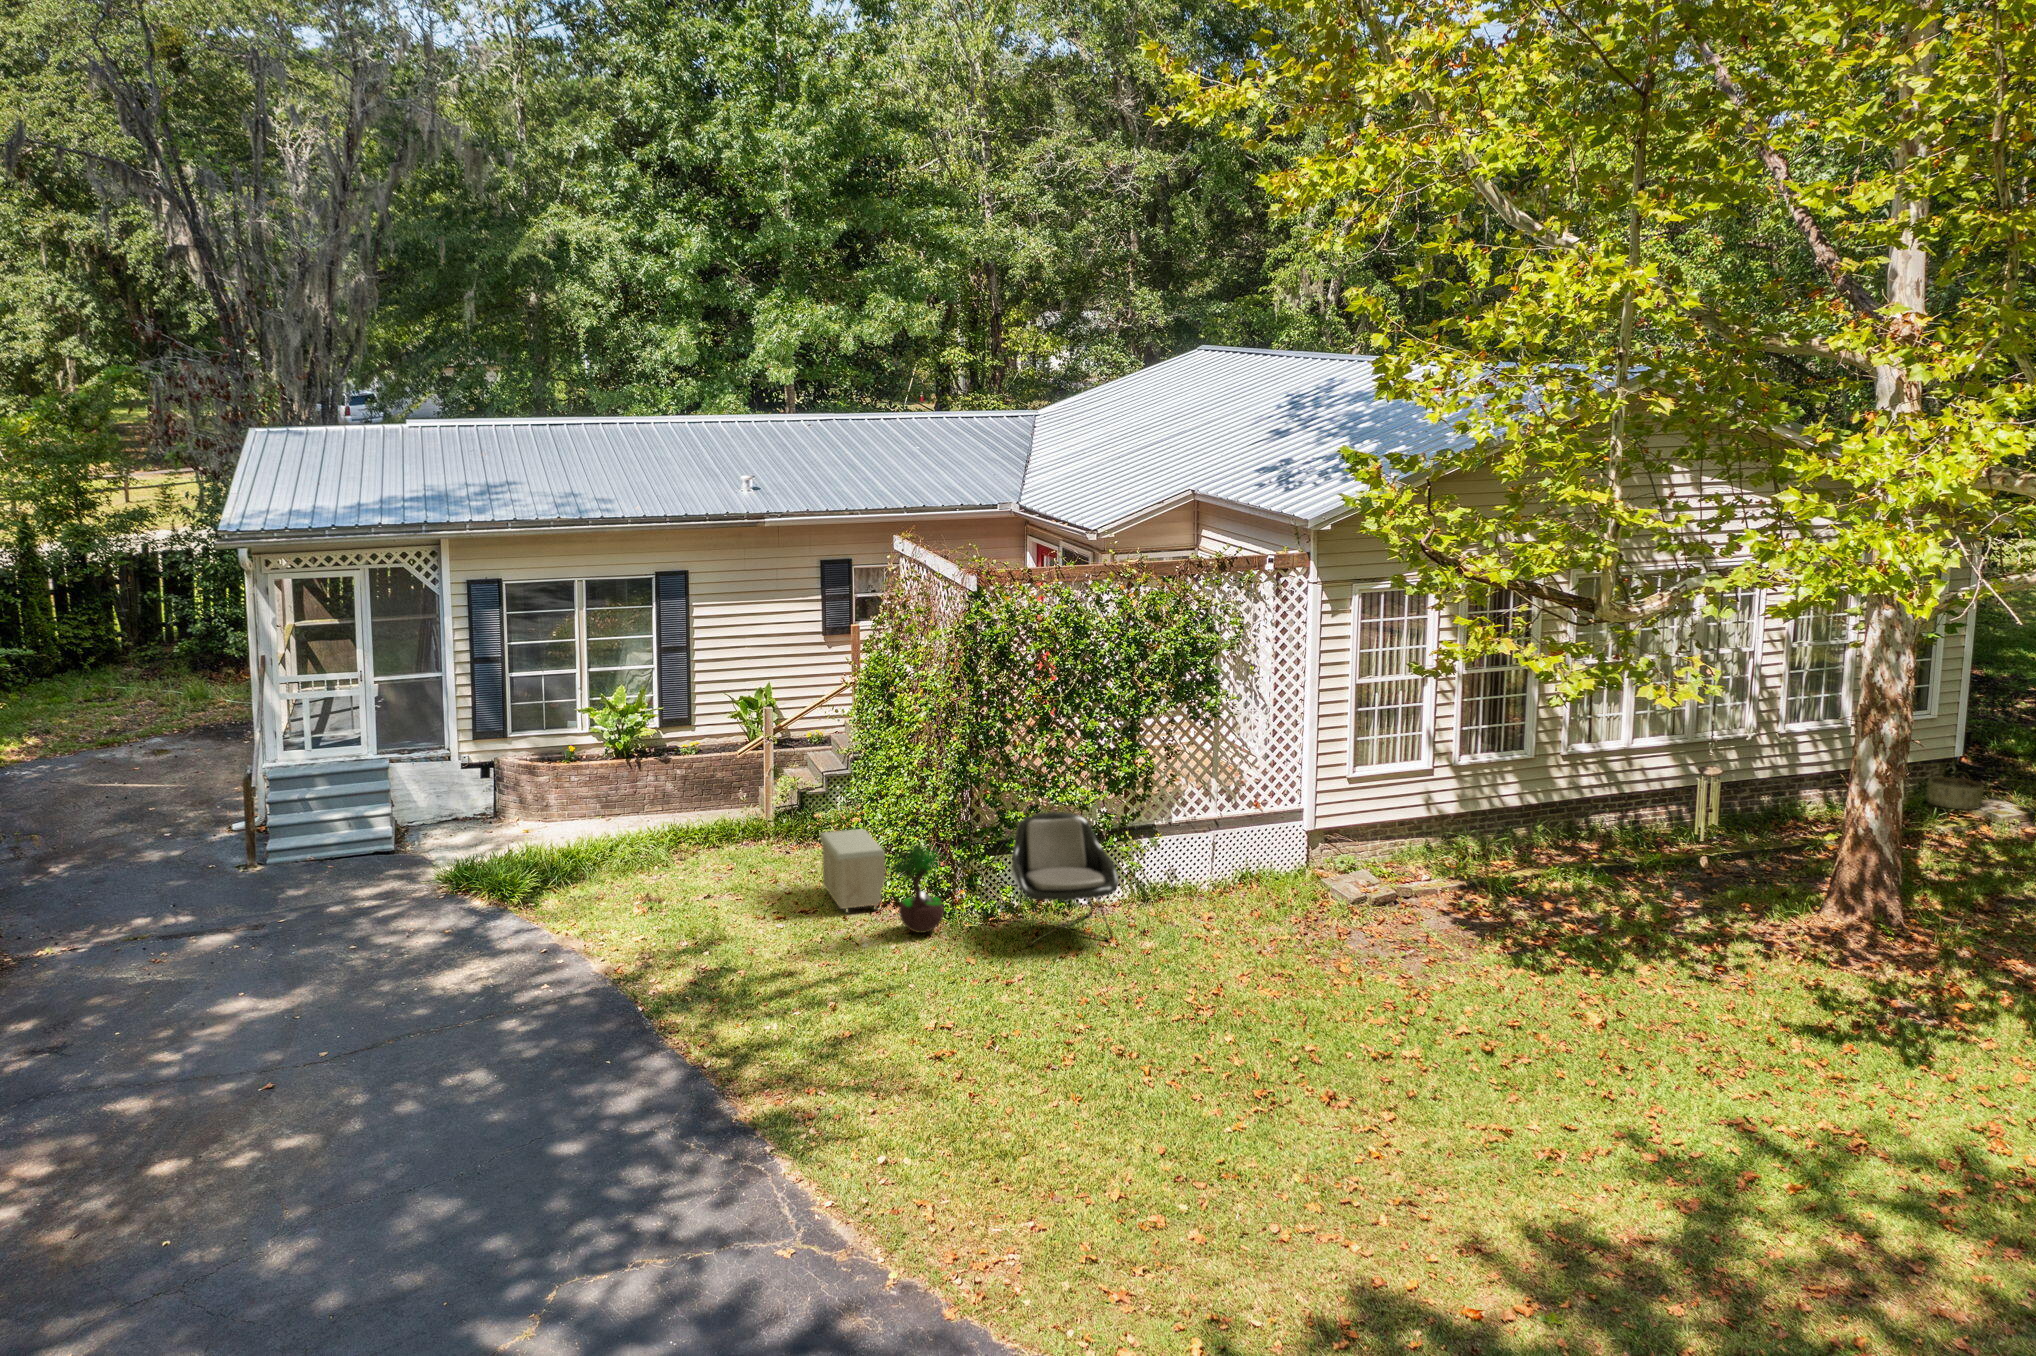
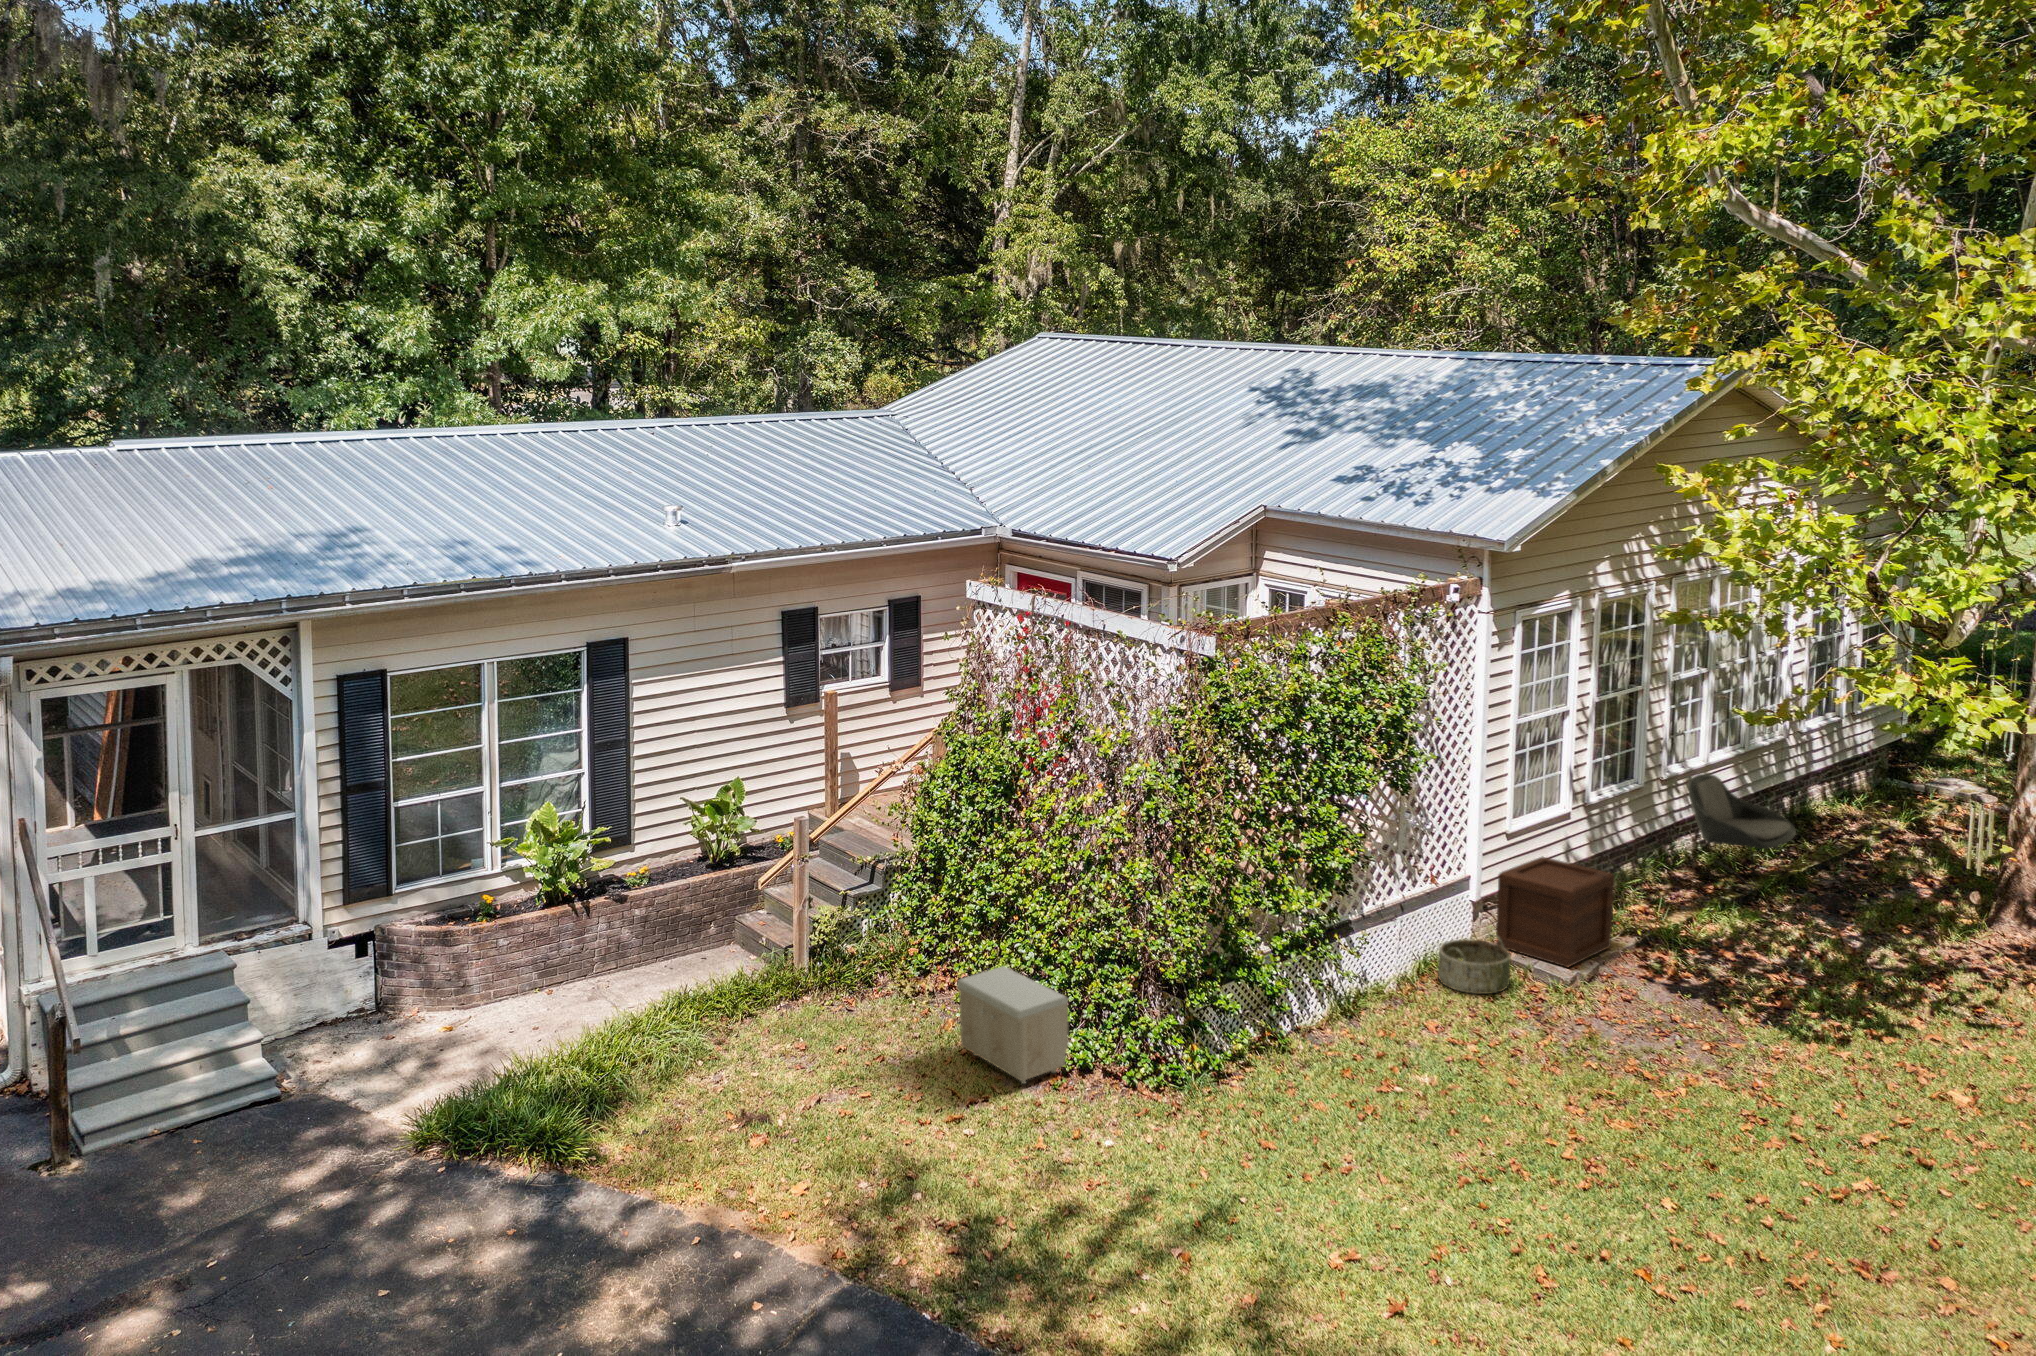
basket: present [1927,777,1984,810] -> present [1438,935,1511,994]
wooden crate: none [1332,803,1436,896] -> present [1496,857,1615,967]
lounge chair: present [1011,812,1119,946] -> present [1684,774,1796,892]
potted tree: present [887,842,944,933] -> none [1108,980,1186,1102]

